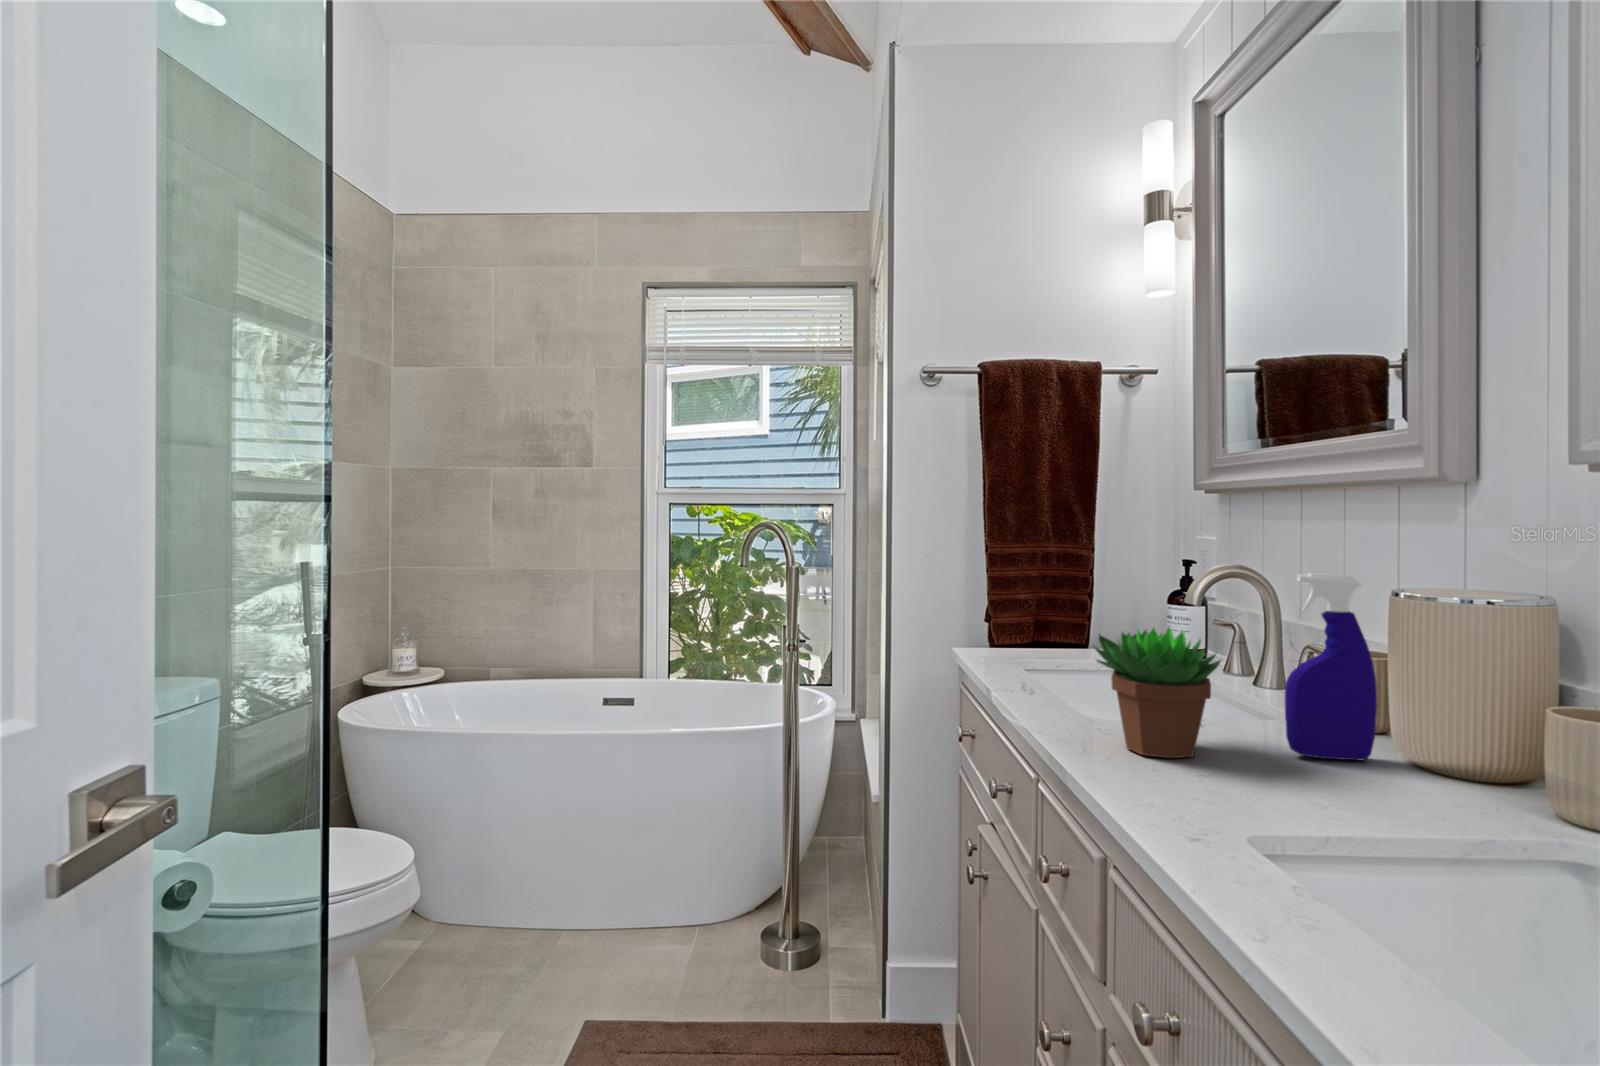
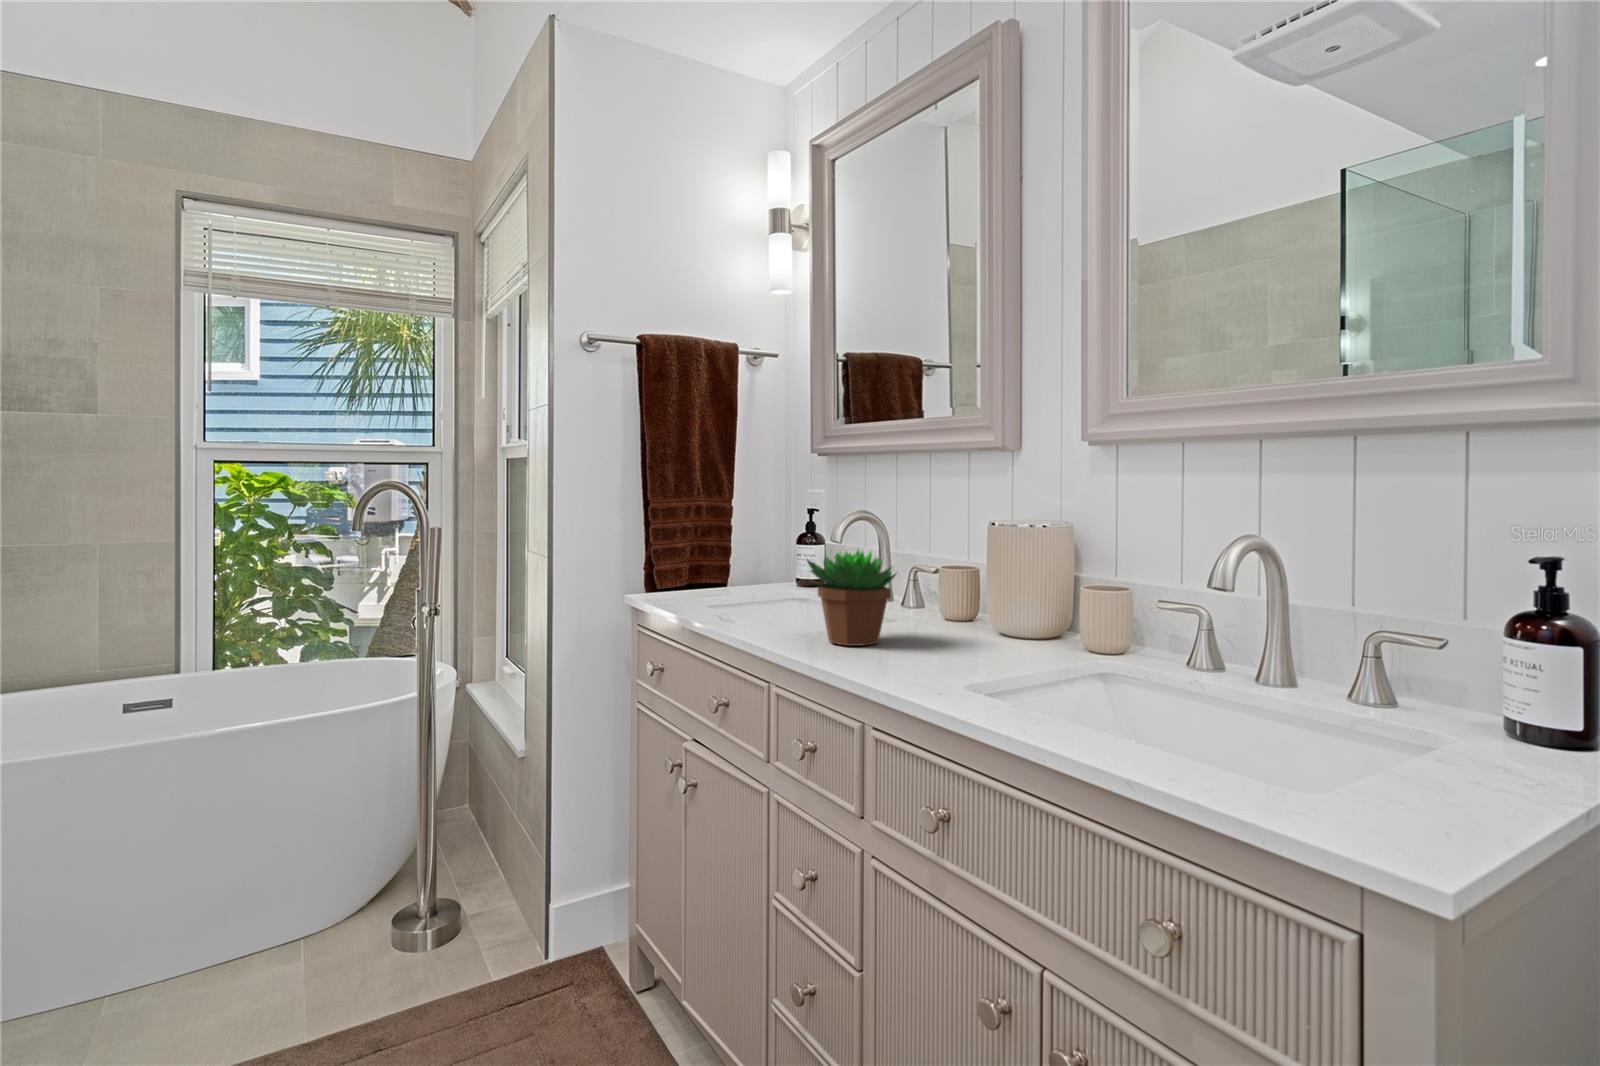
spray bottle: present [1285,573,1377,760] -> none [929,508,980,636]

